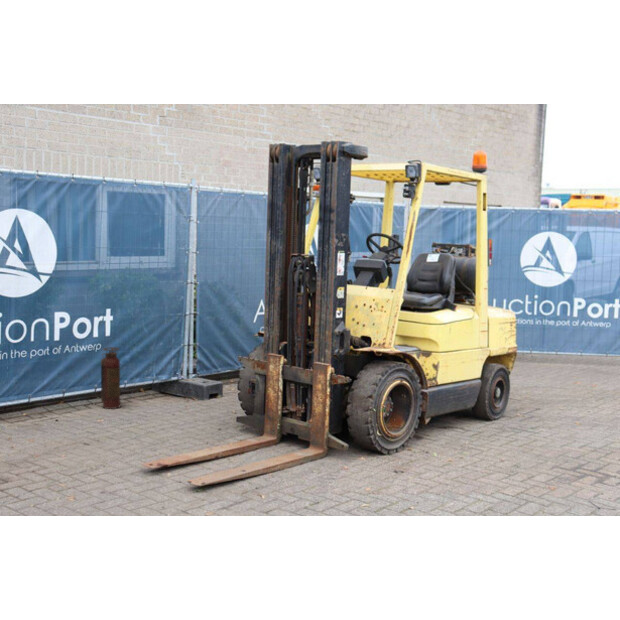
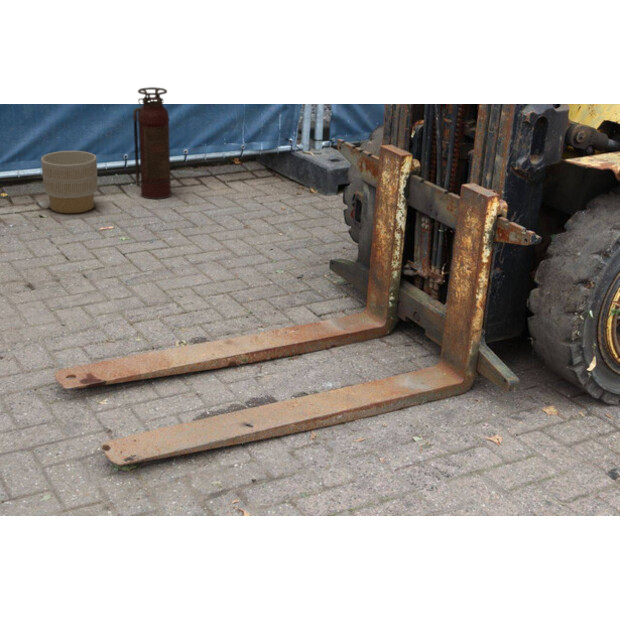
planter: none [54,384,85,418] -> present [41,151,97,213]

